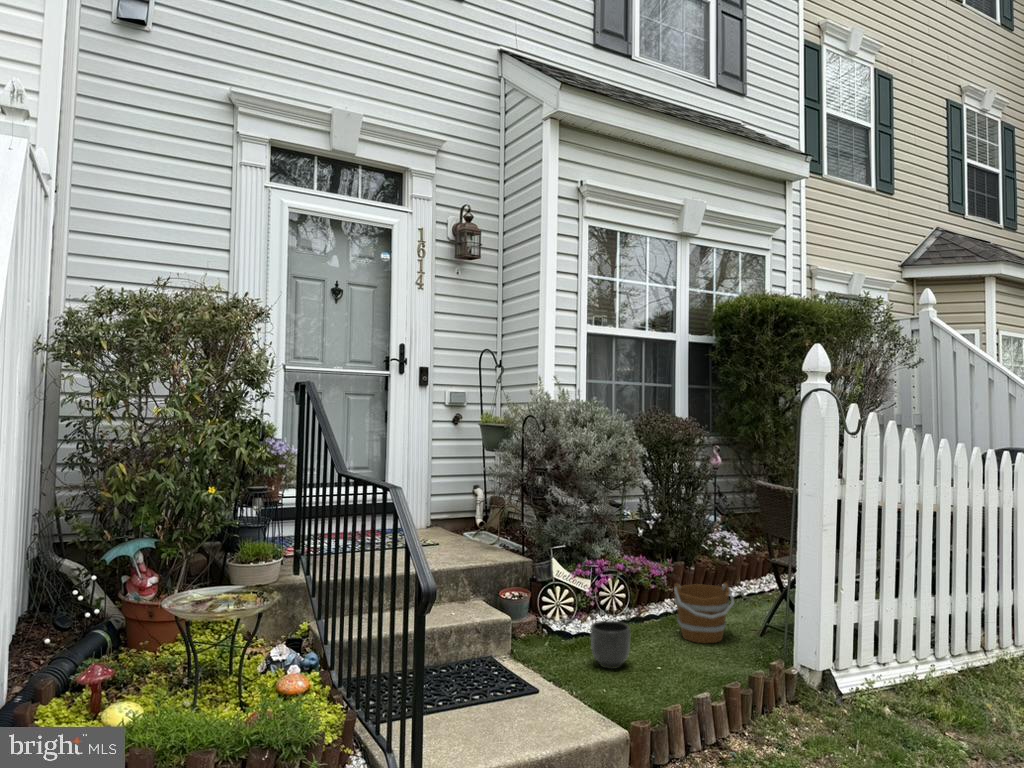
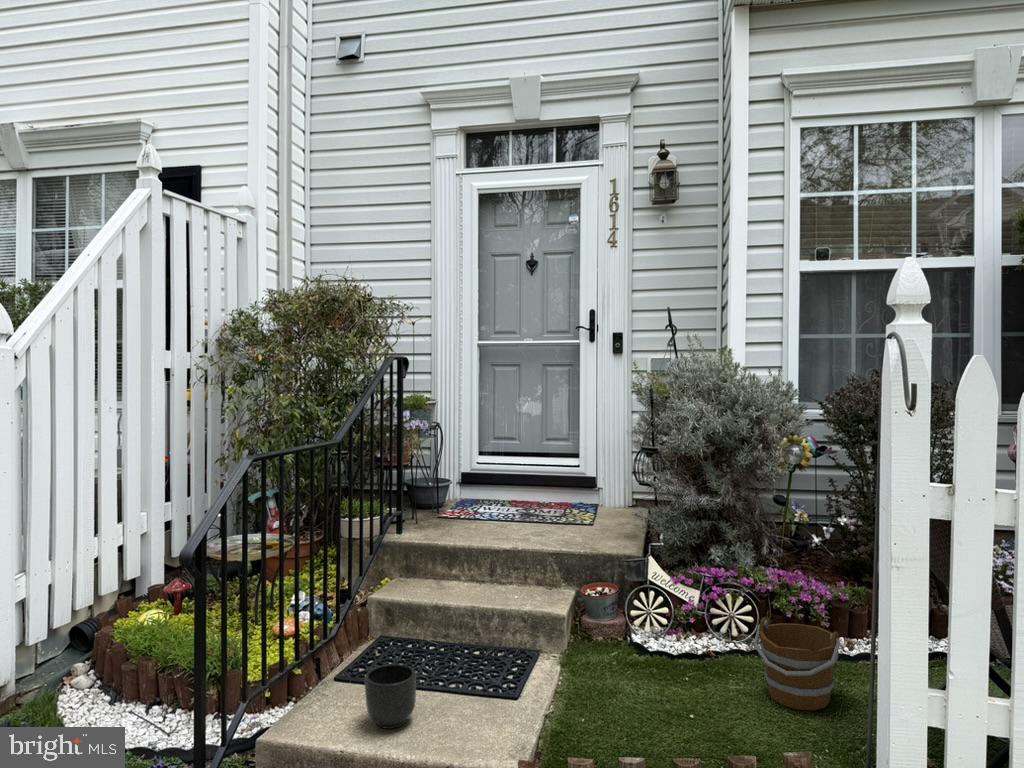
planter: present [591,621,630,669] -> present [365,664,416,729]

